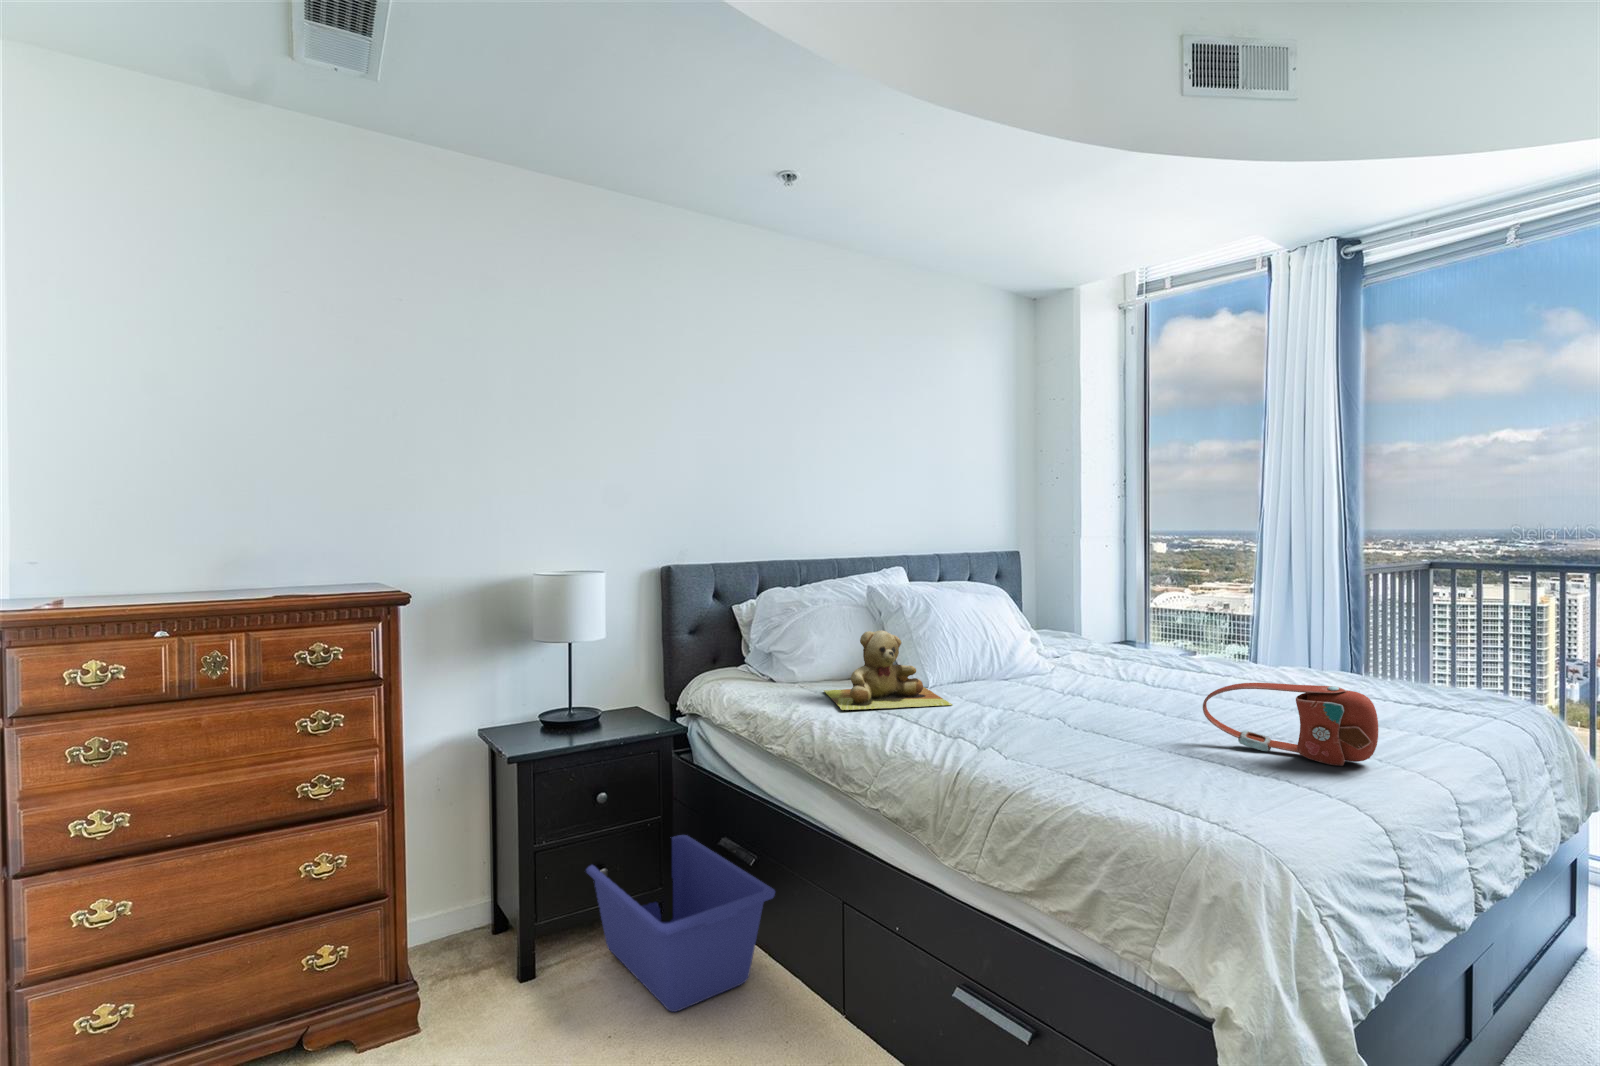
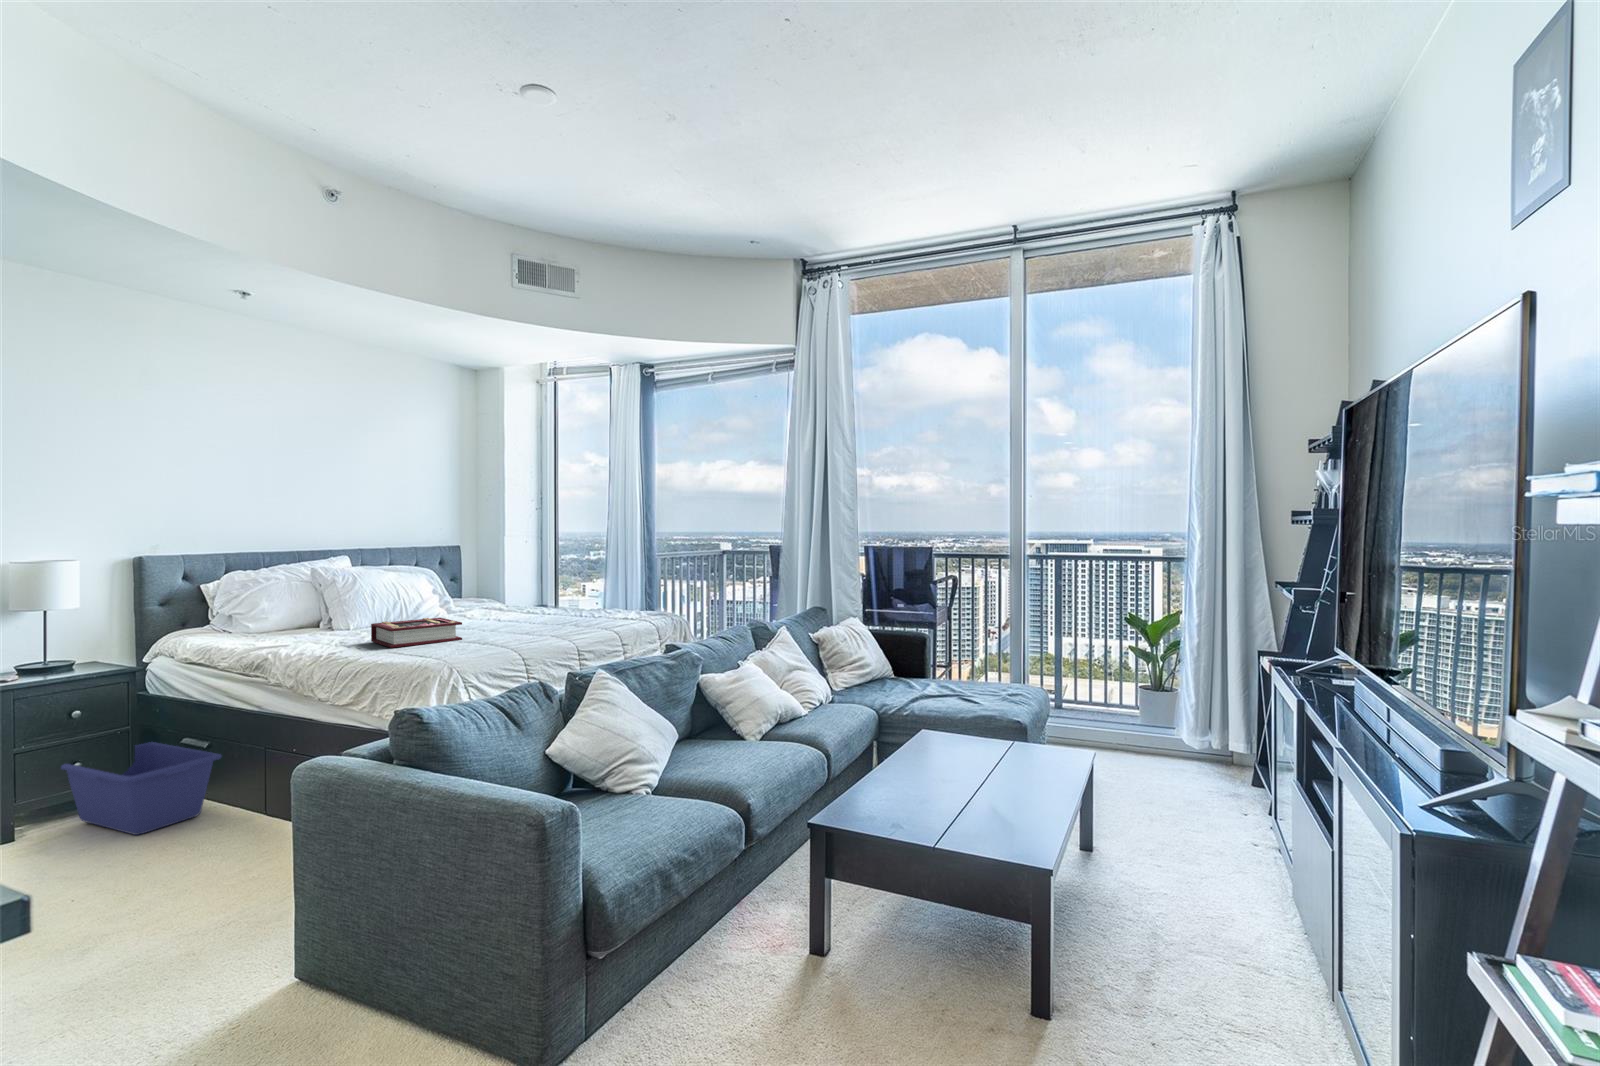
teddy bear: present [824,631,952,710] -> none [269,594,358,642]
handbag: present [1203,683,1378,766] -> none [480,604,548,640]
book: none [996,688,1167,756] -> present [371,618,462,648]

